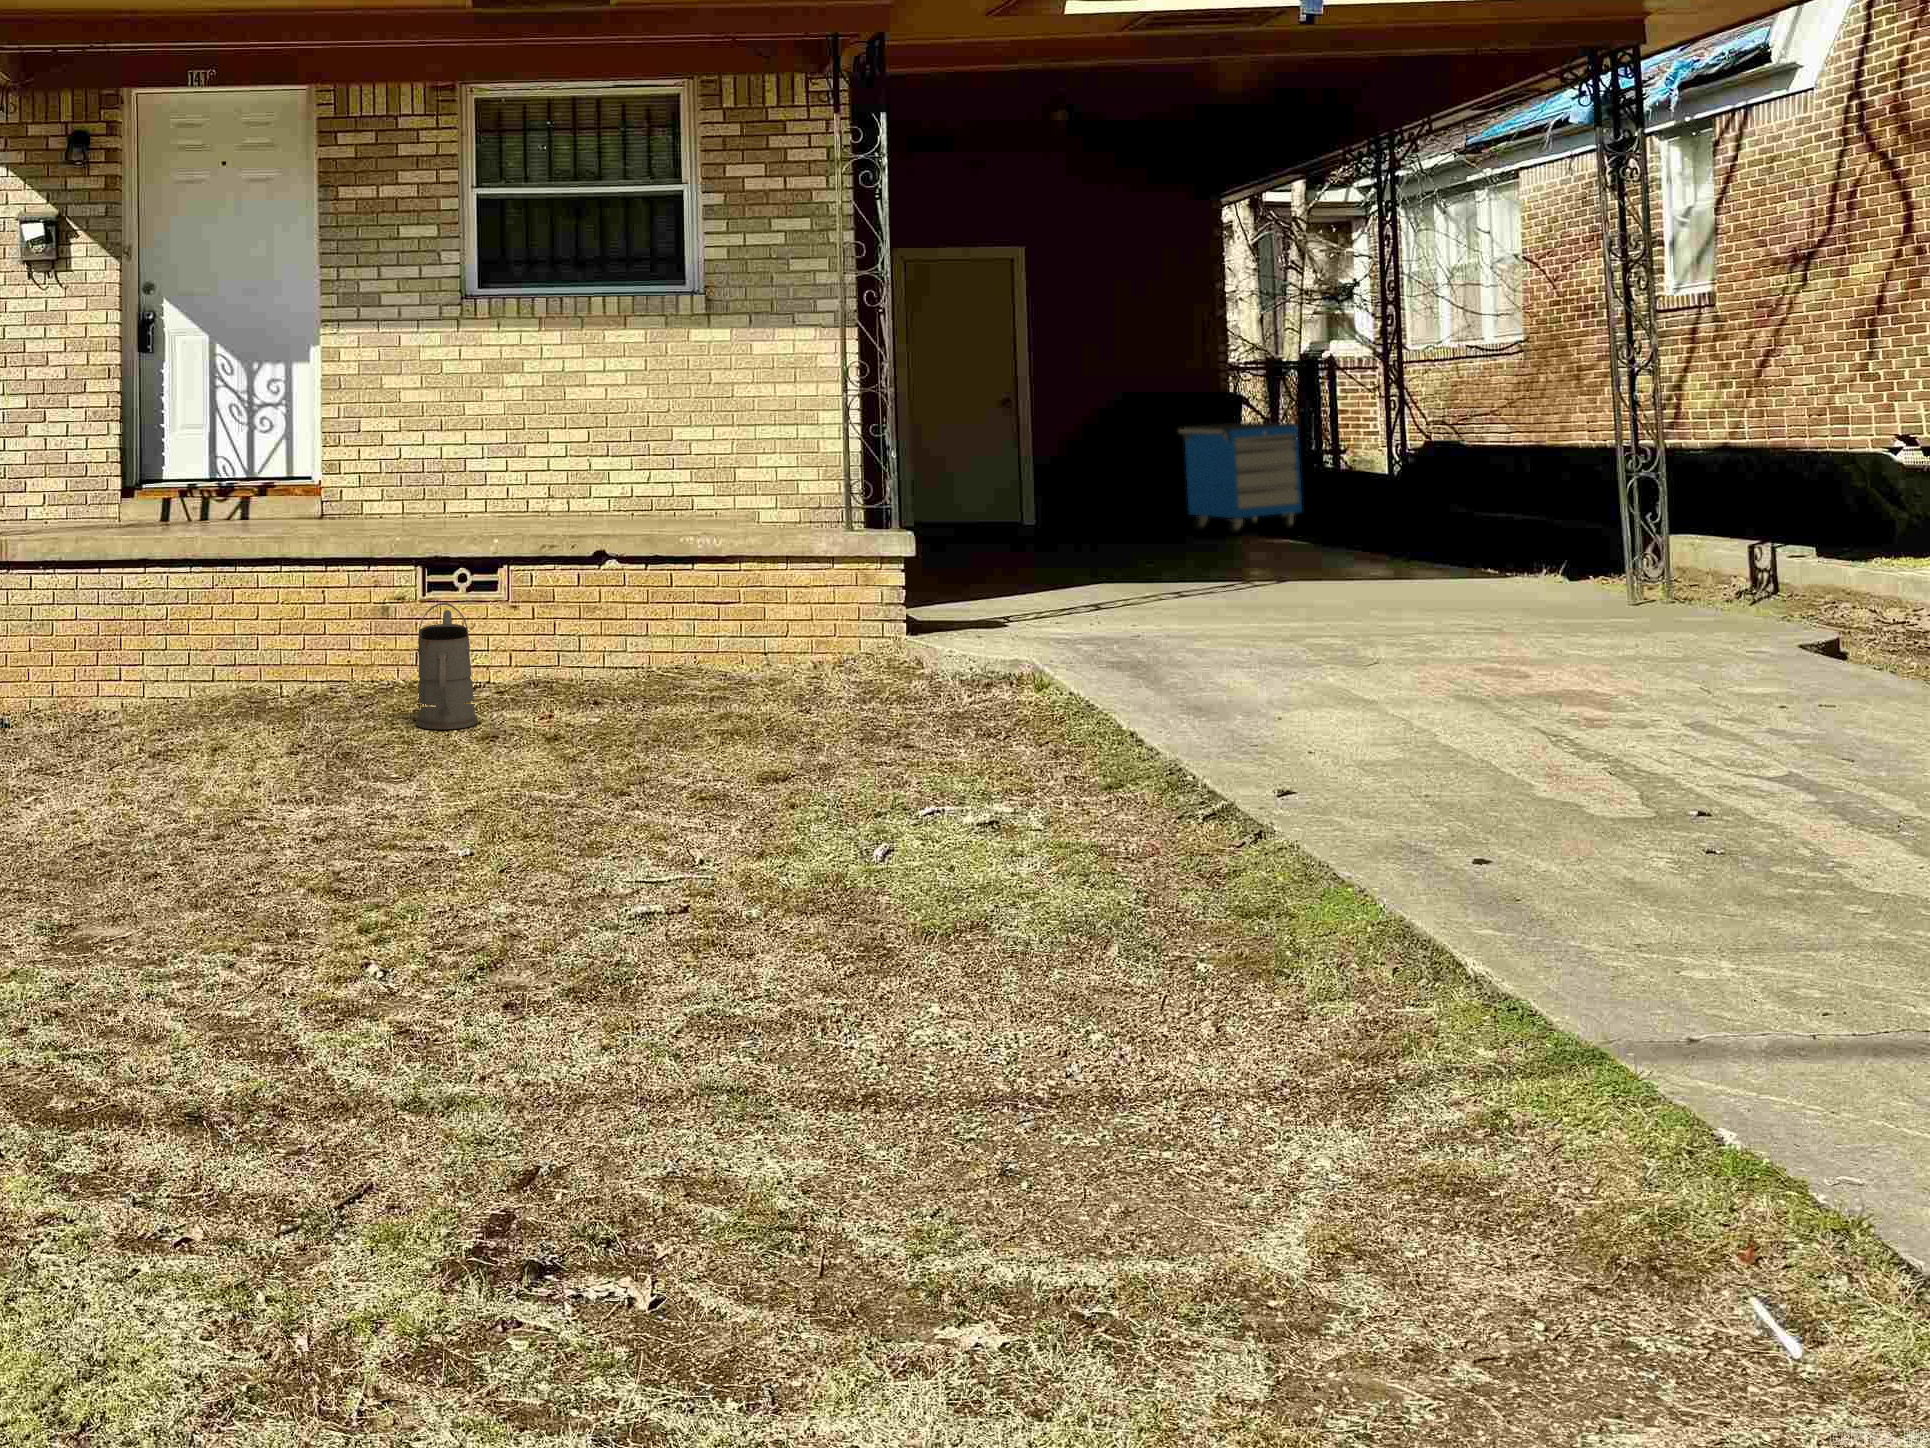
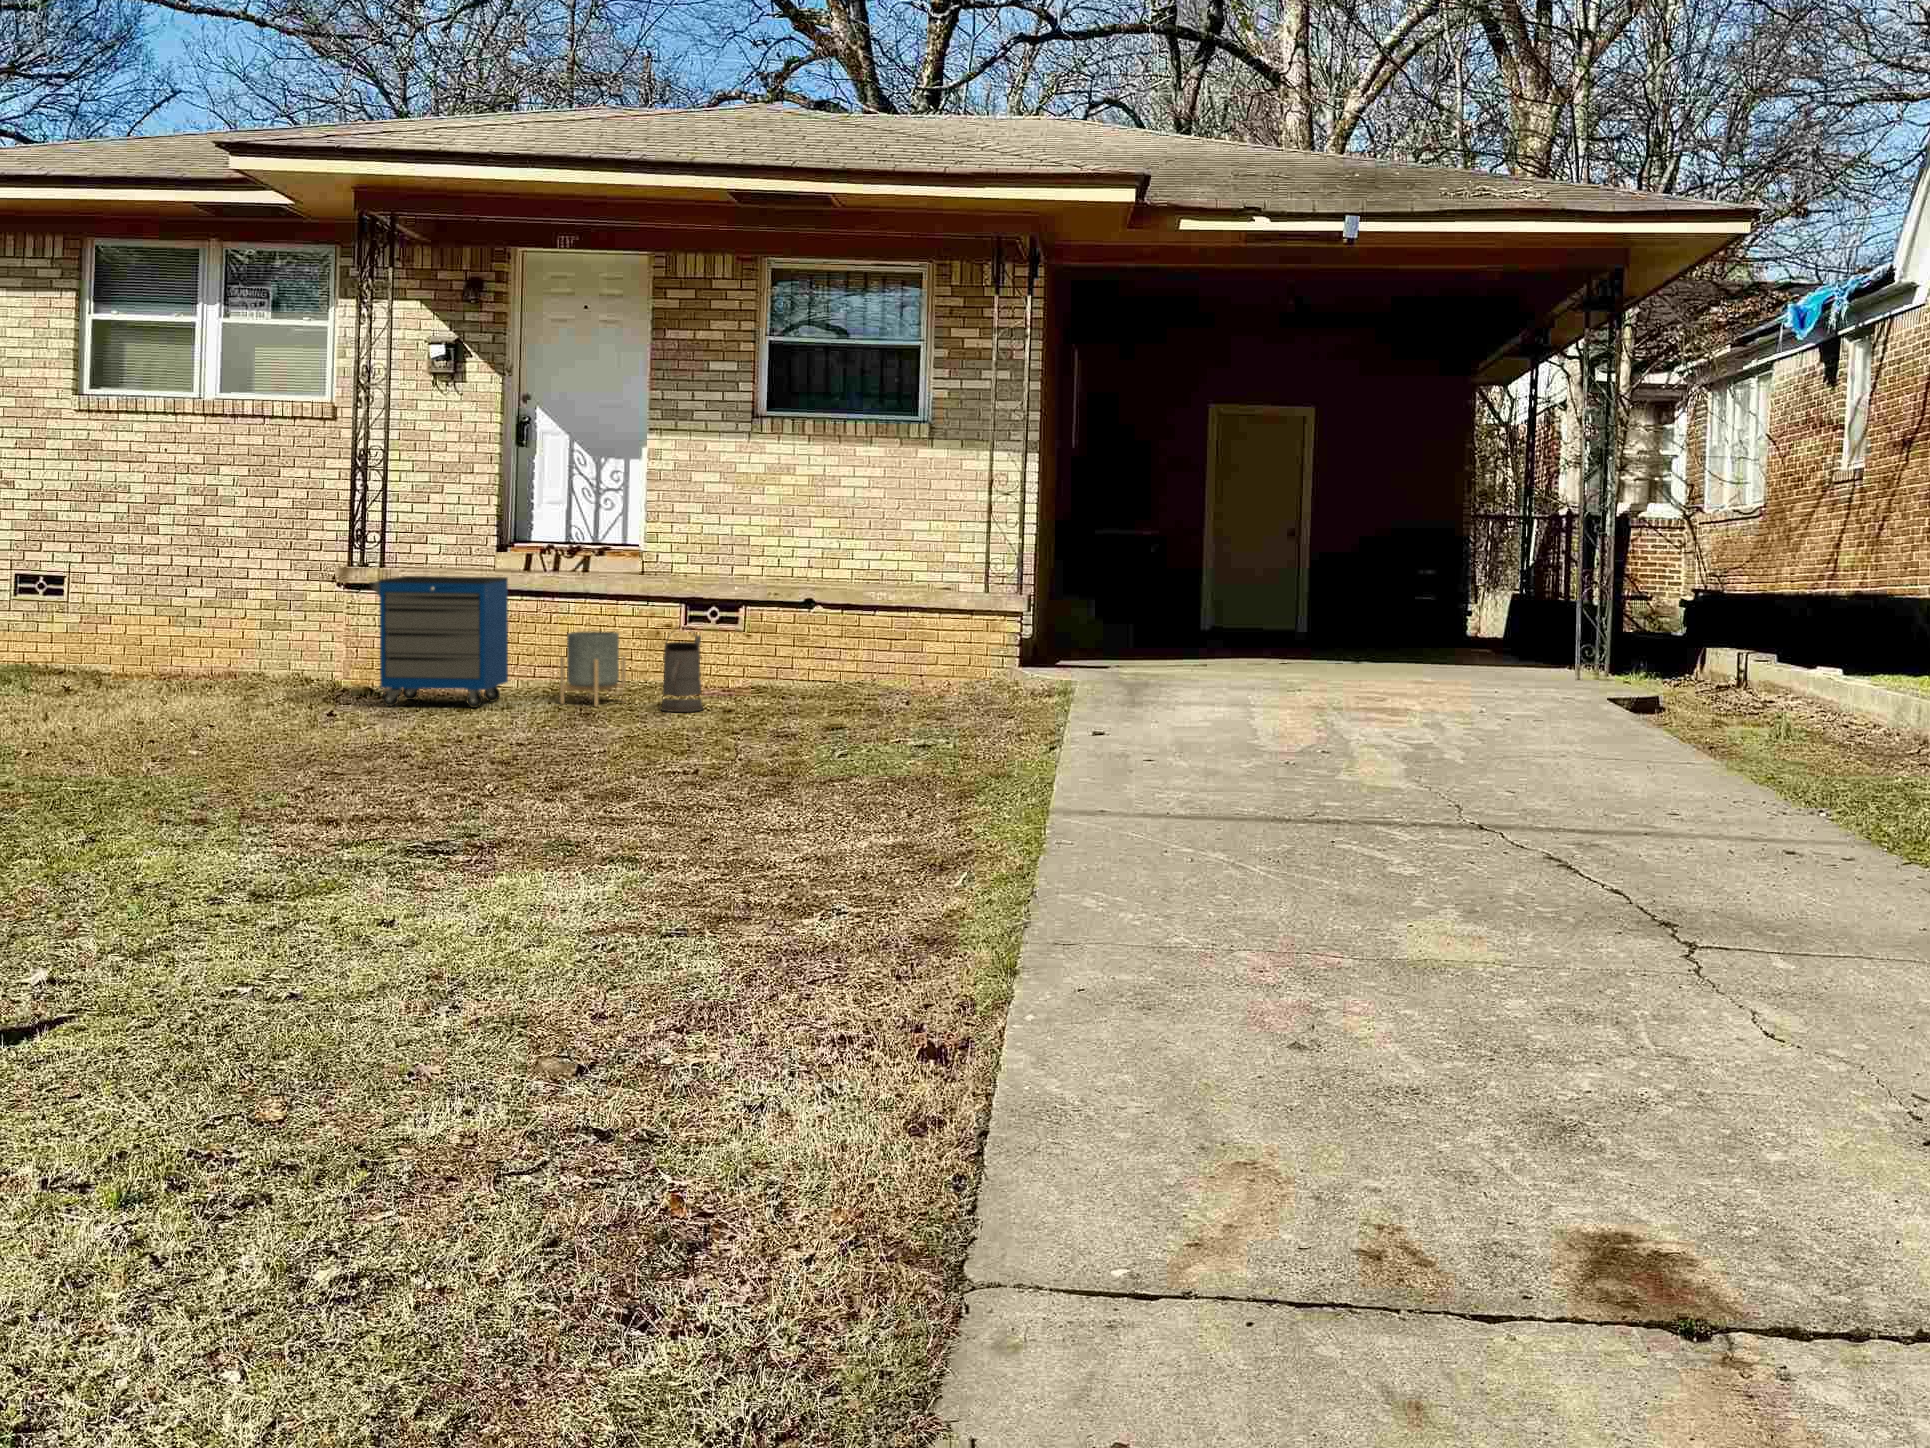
storage cabinet: present [1179,422,1302,533] -> present [369,576,508,708]
planter: none [259,612,350,724] -> present [560,631,626,707]

